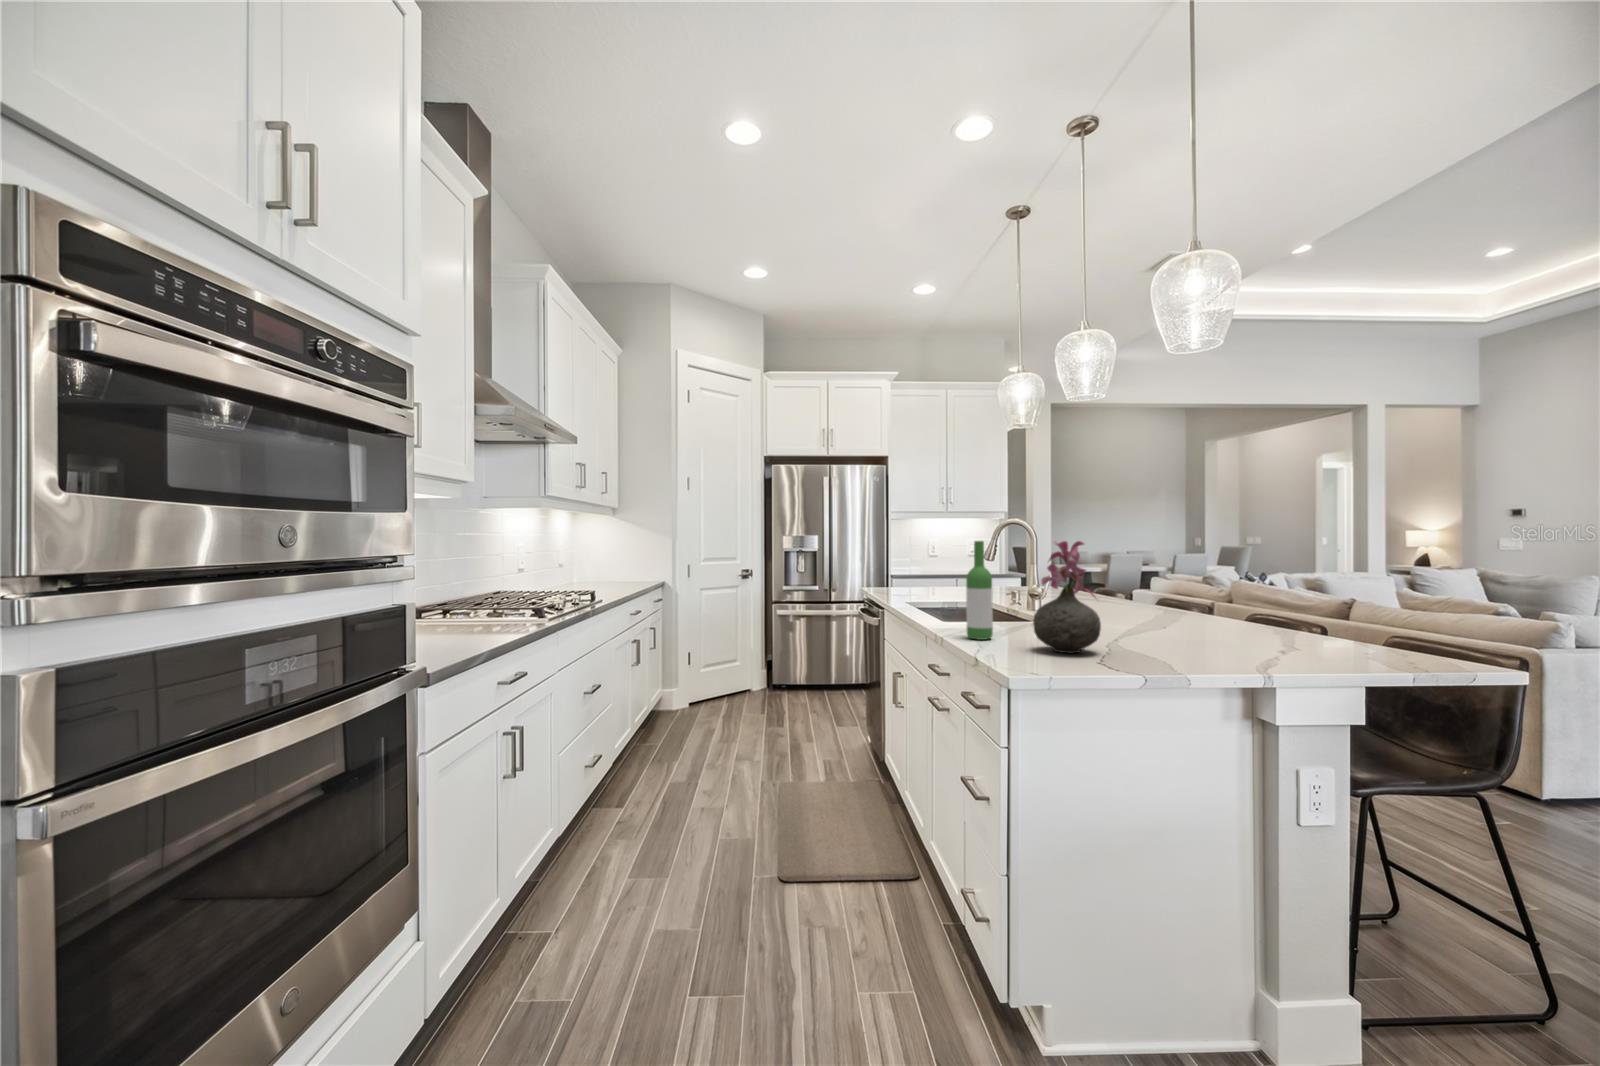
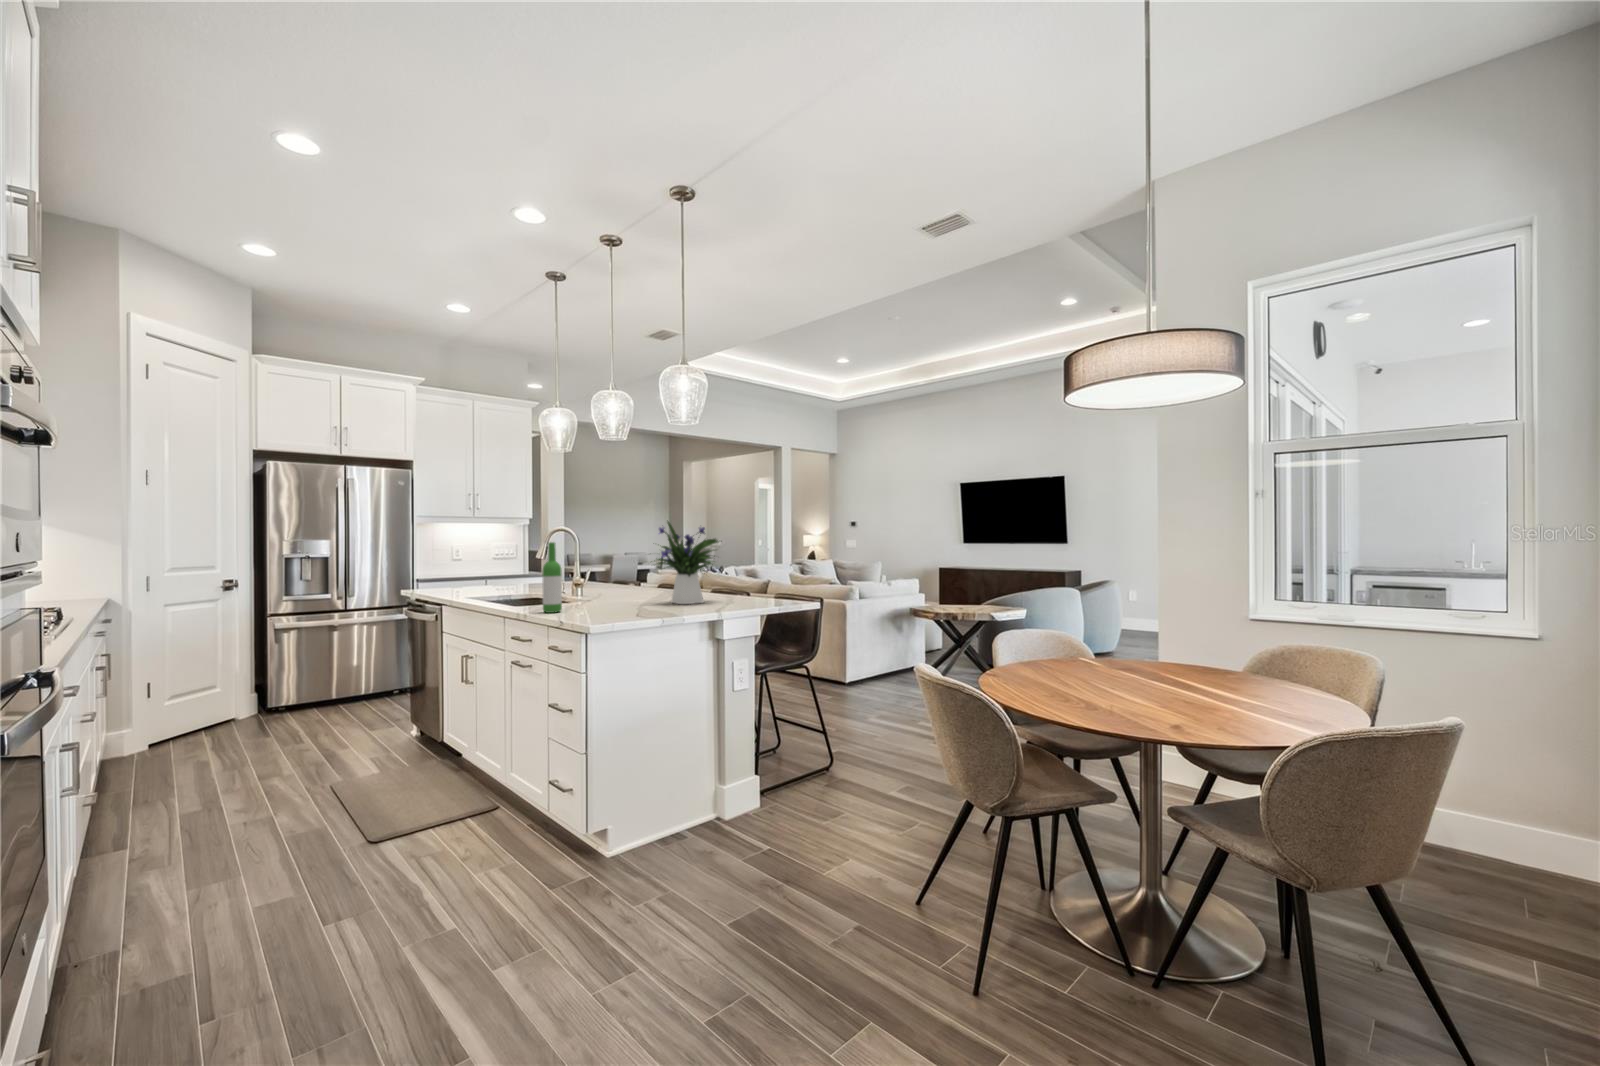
flower arrangement: none [1125,507,1274,645] -> present [657,522,719,604]
vase: present [1033,541,1101,653] -> none [593,542,635,613]

